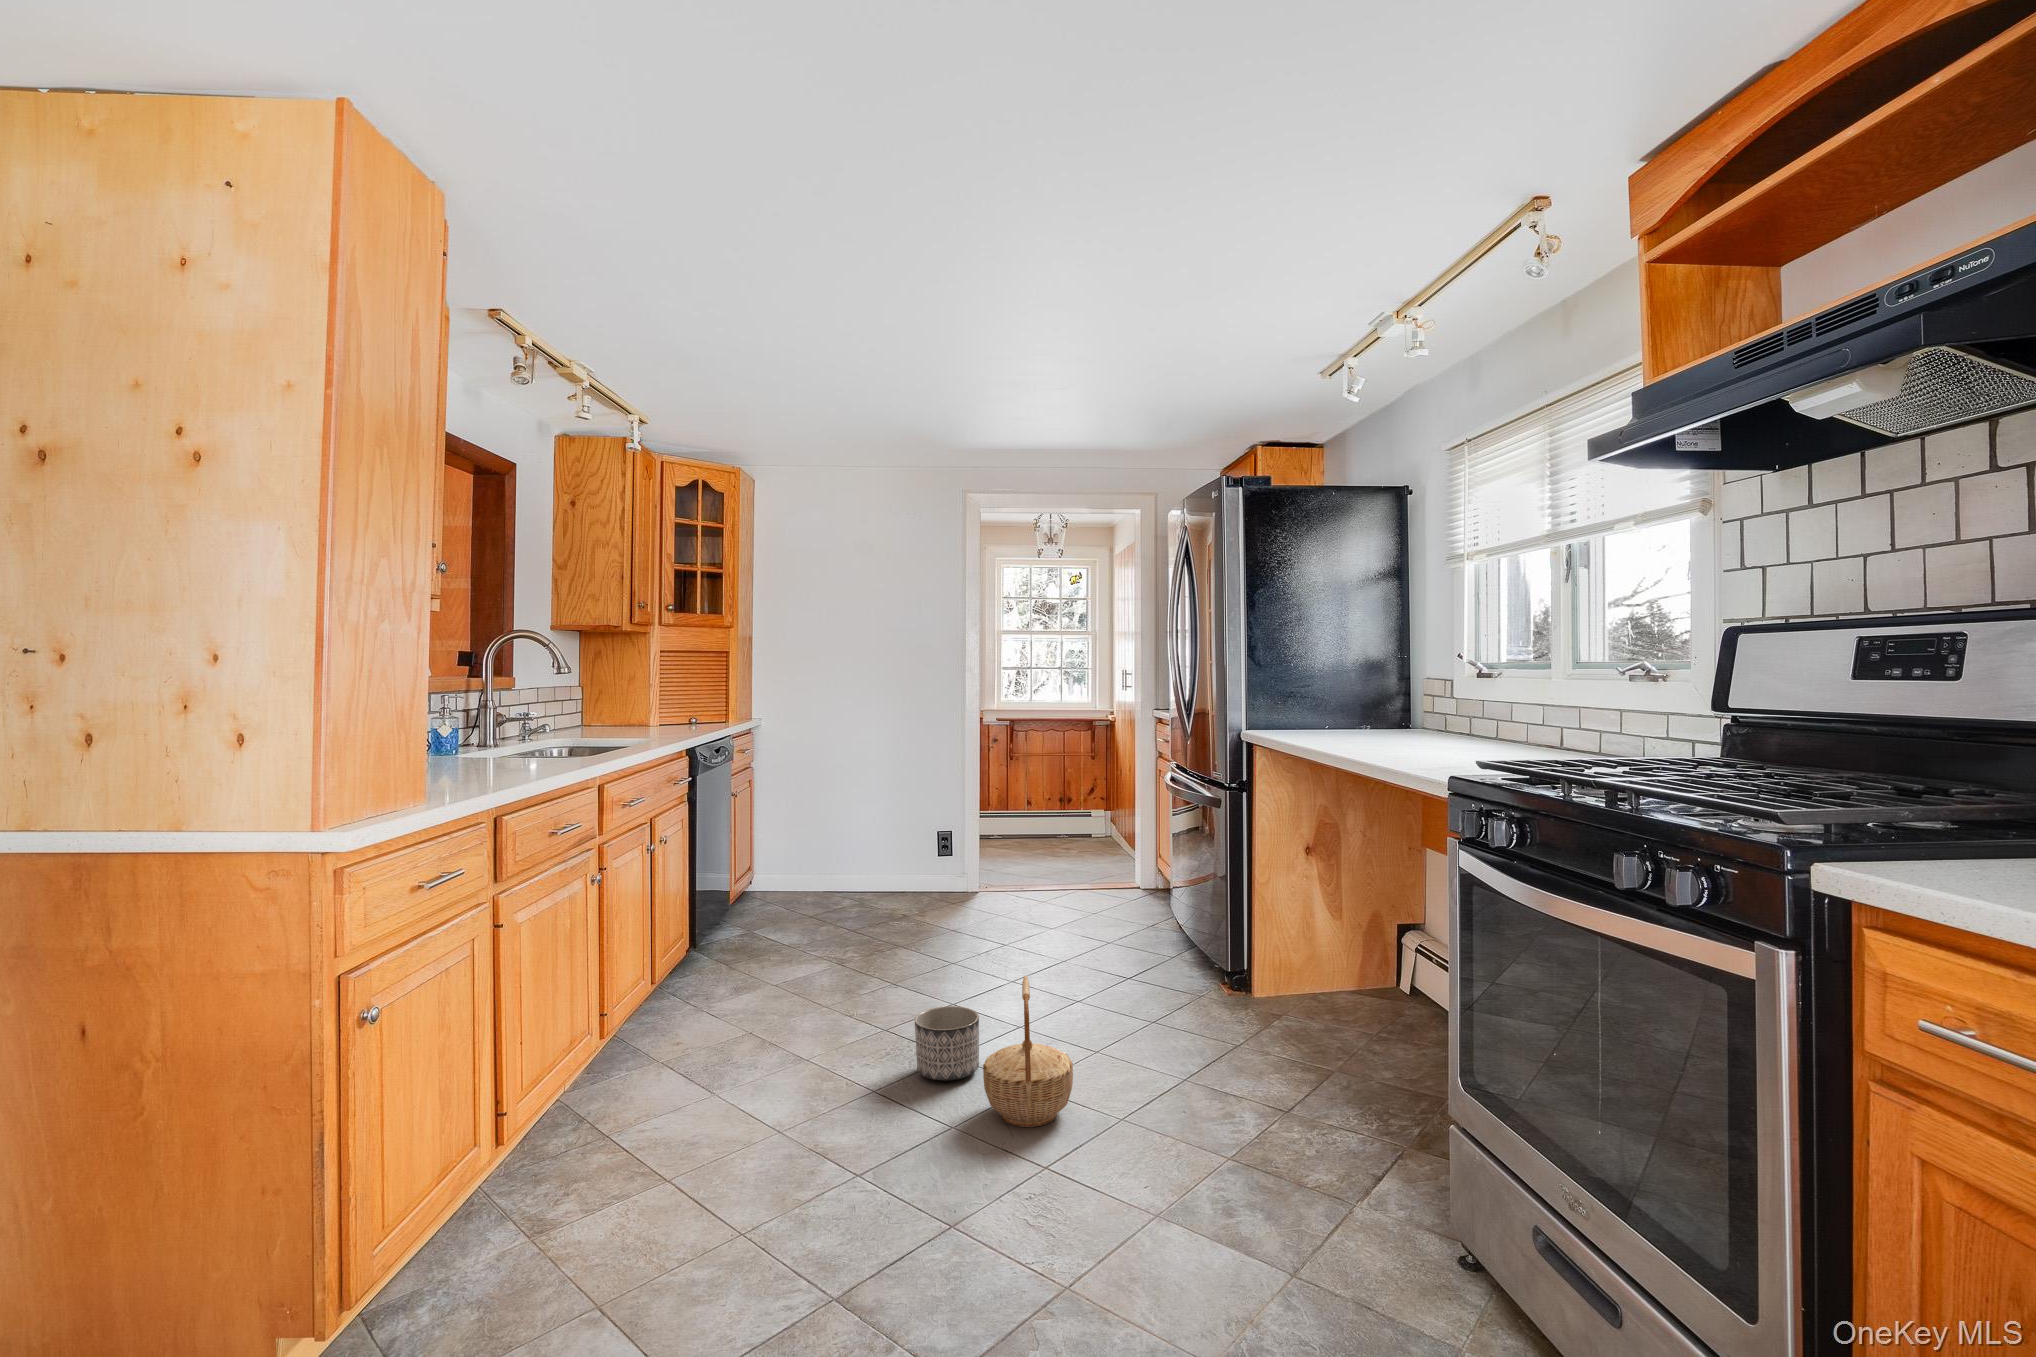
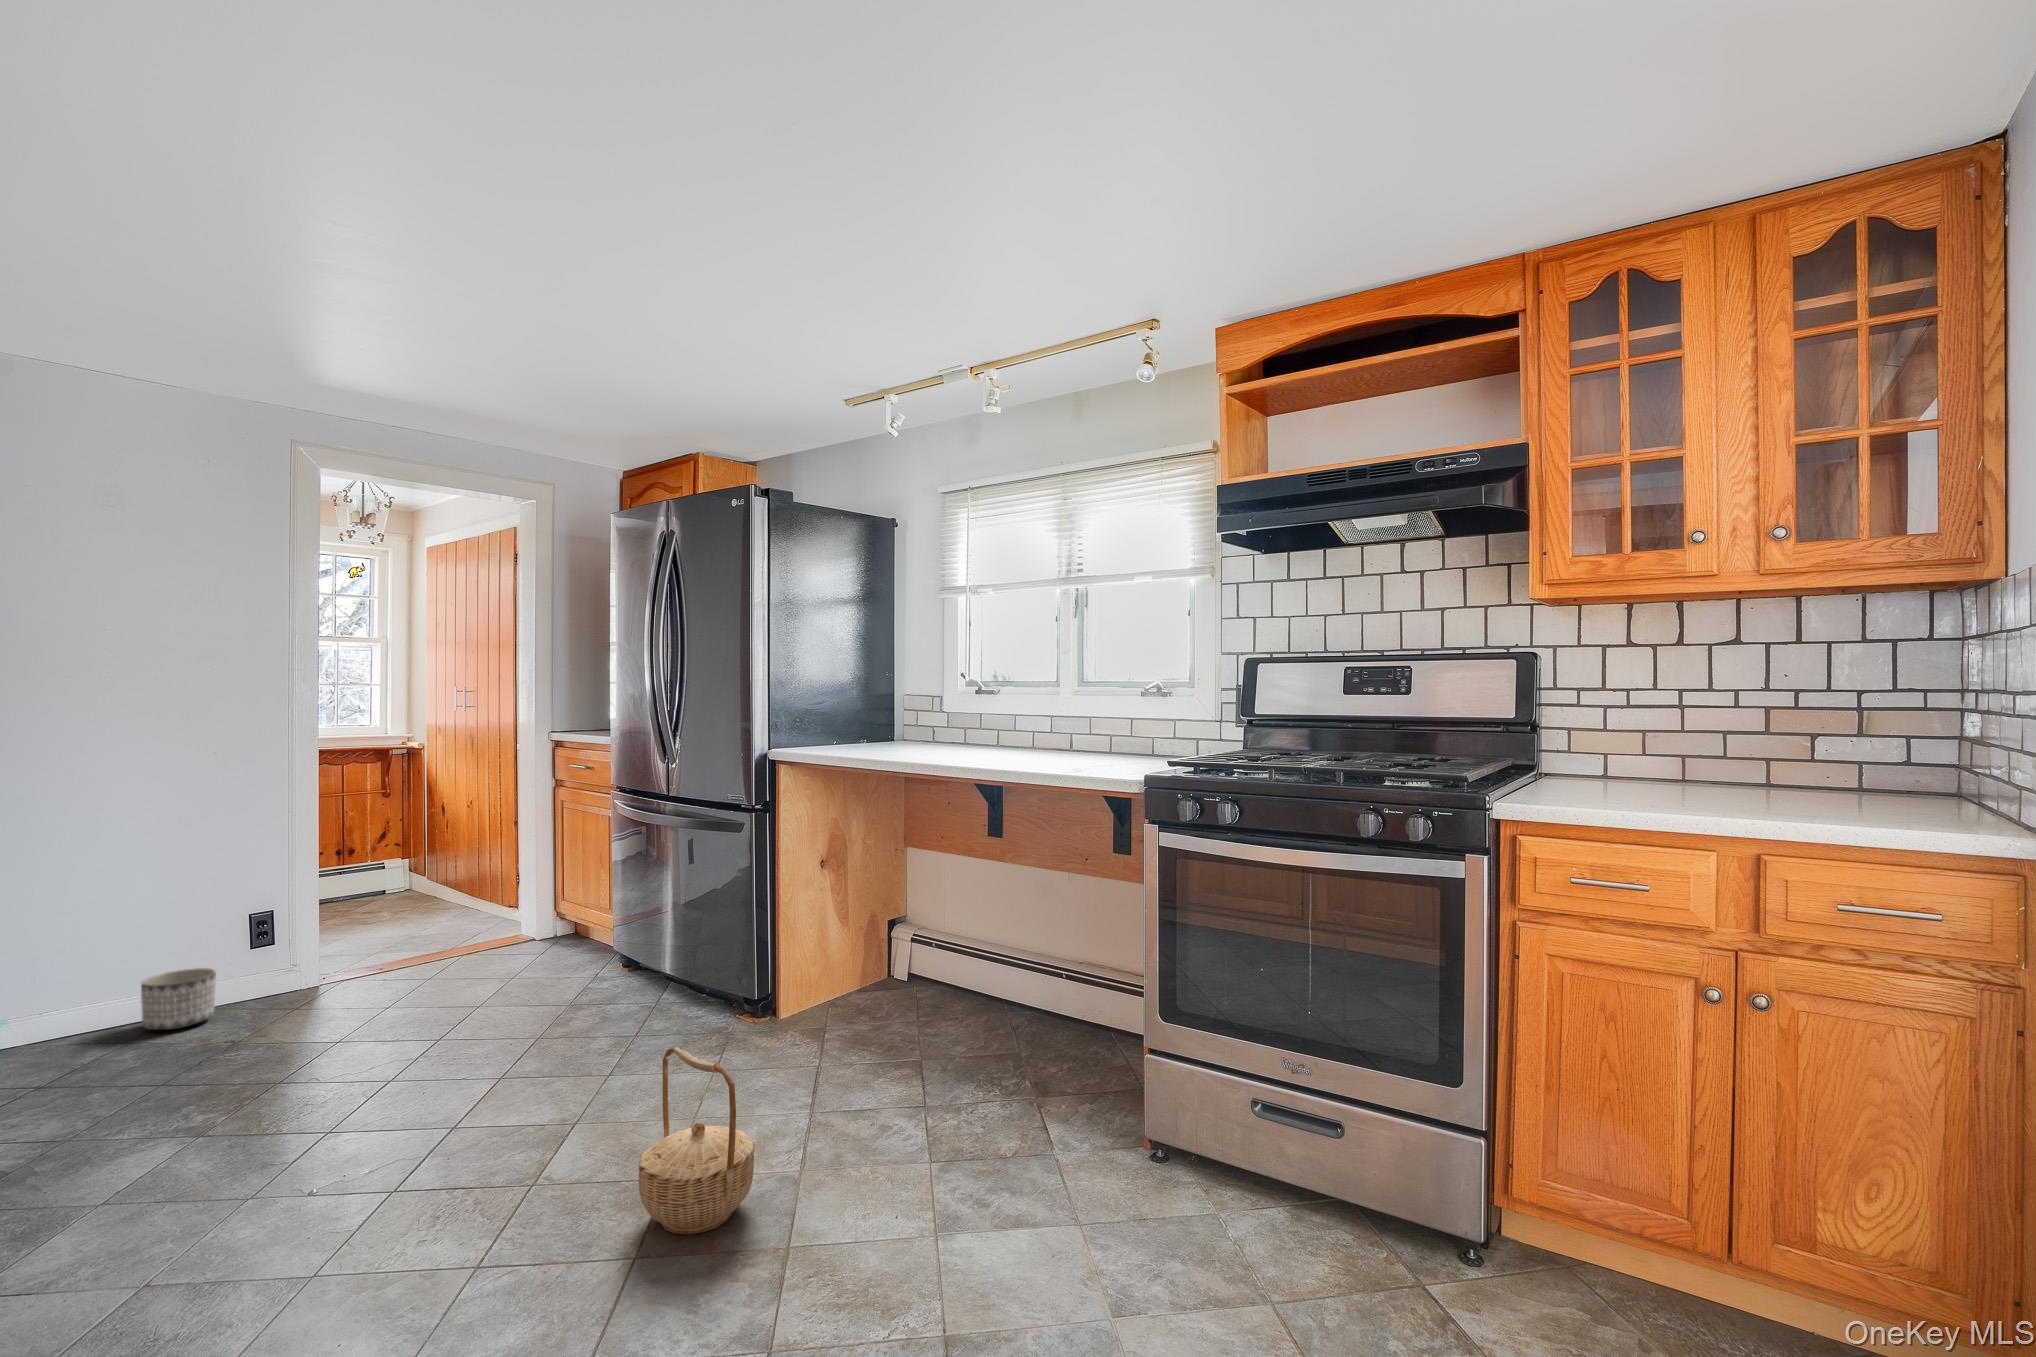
planter: present [915,1006,979,1081] -> present [141,968,216,1030]

